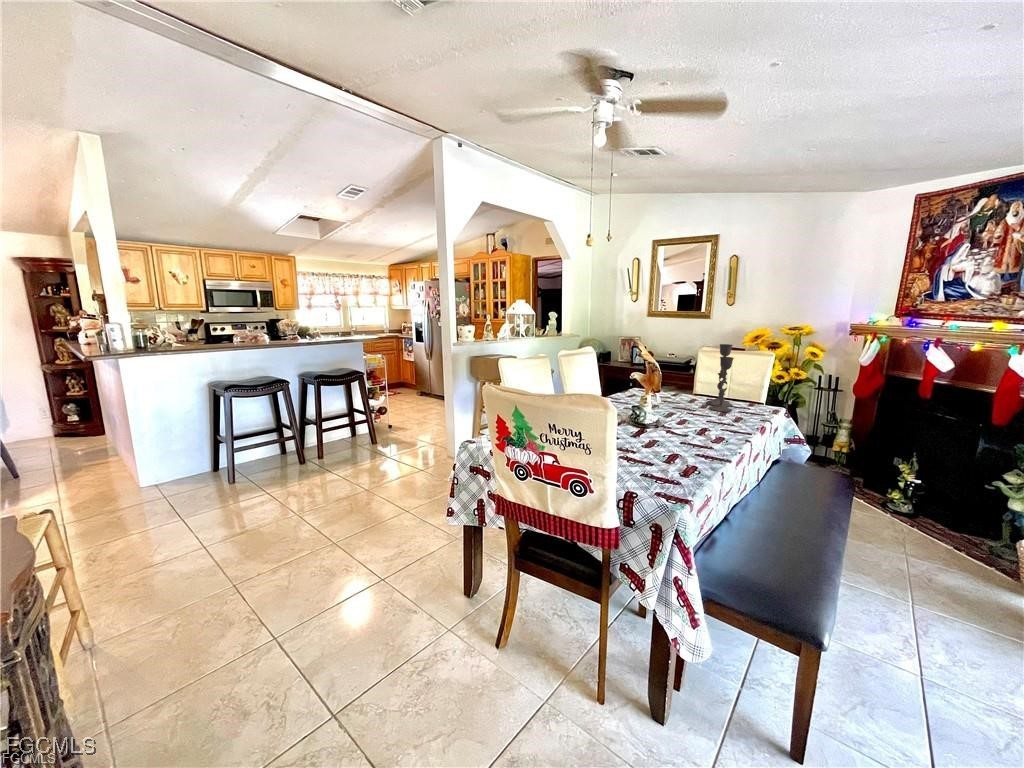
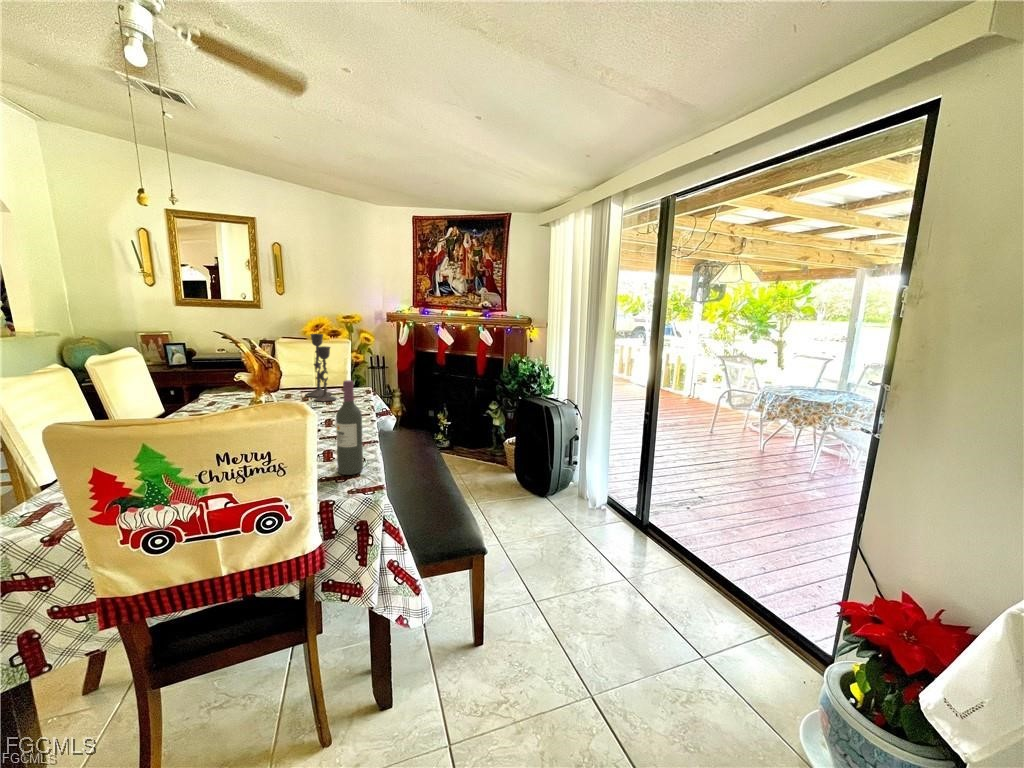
wine bottle: none [663,389,694,481] -> present [336,380,363,475]

